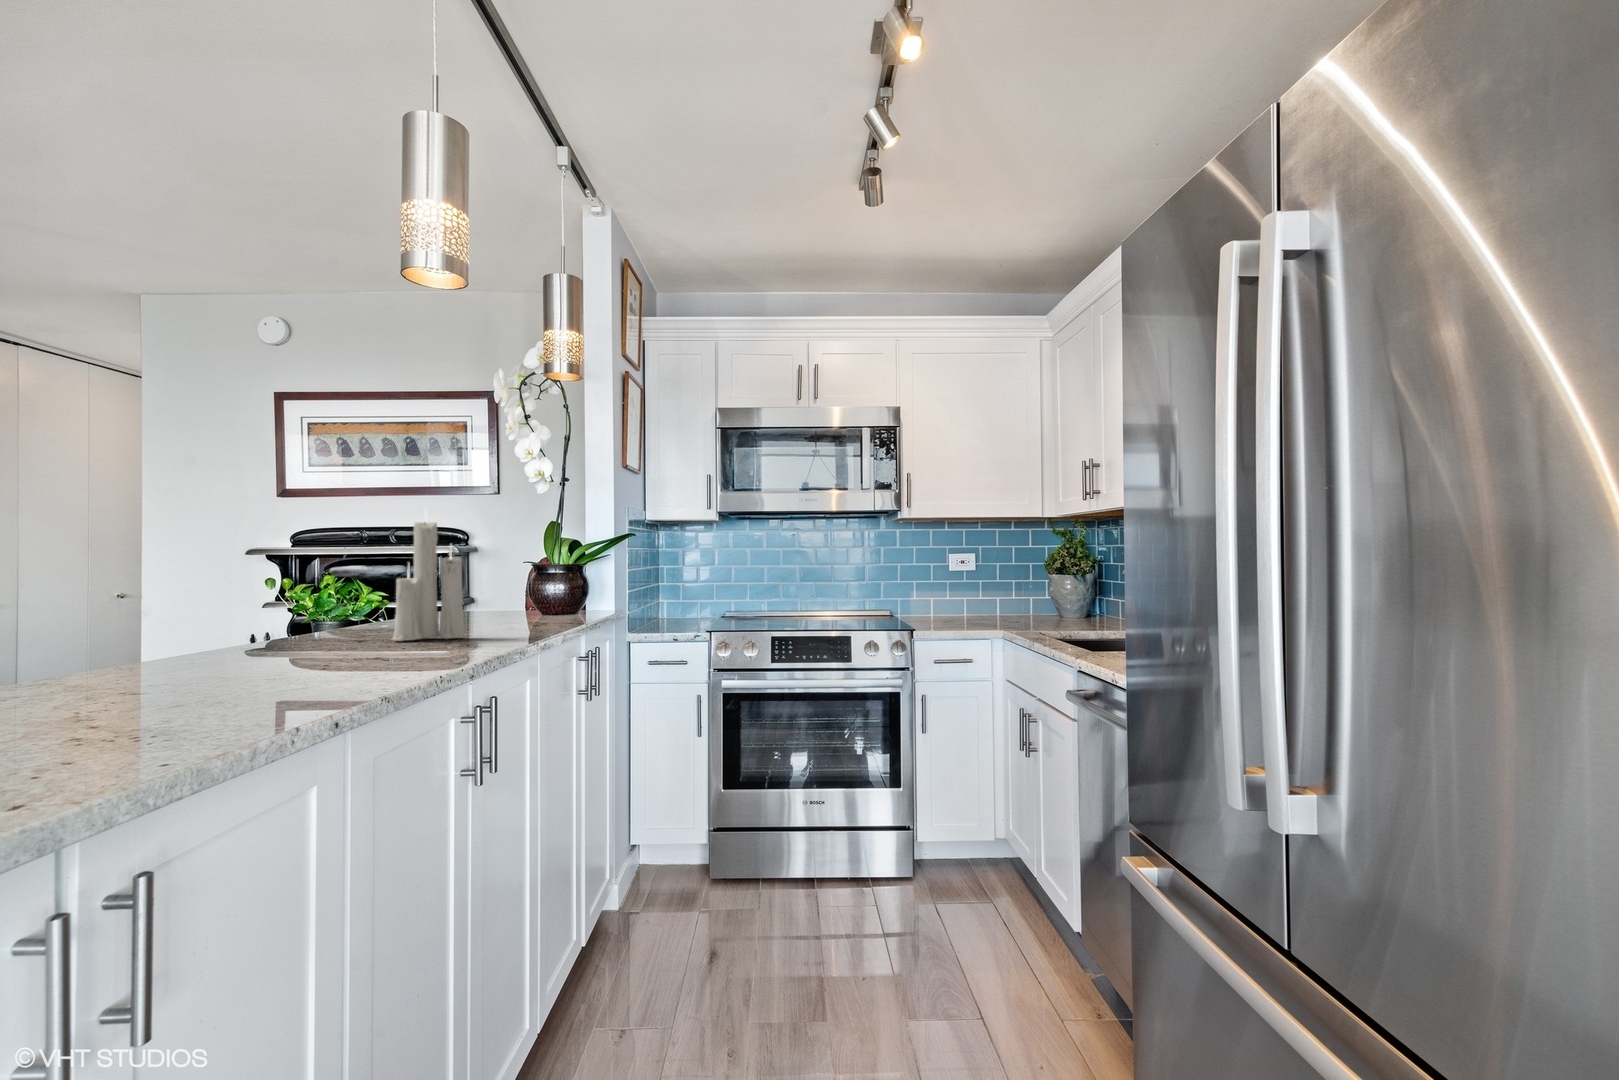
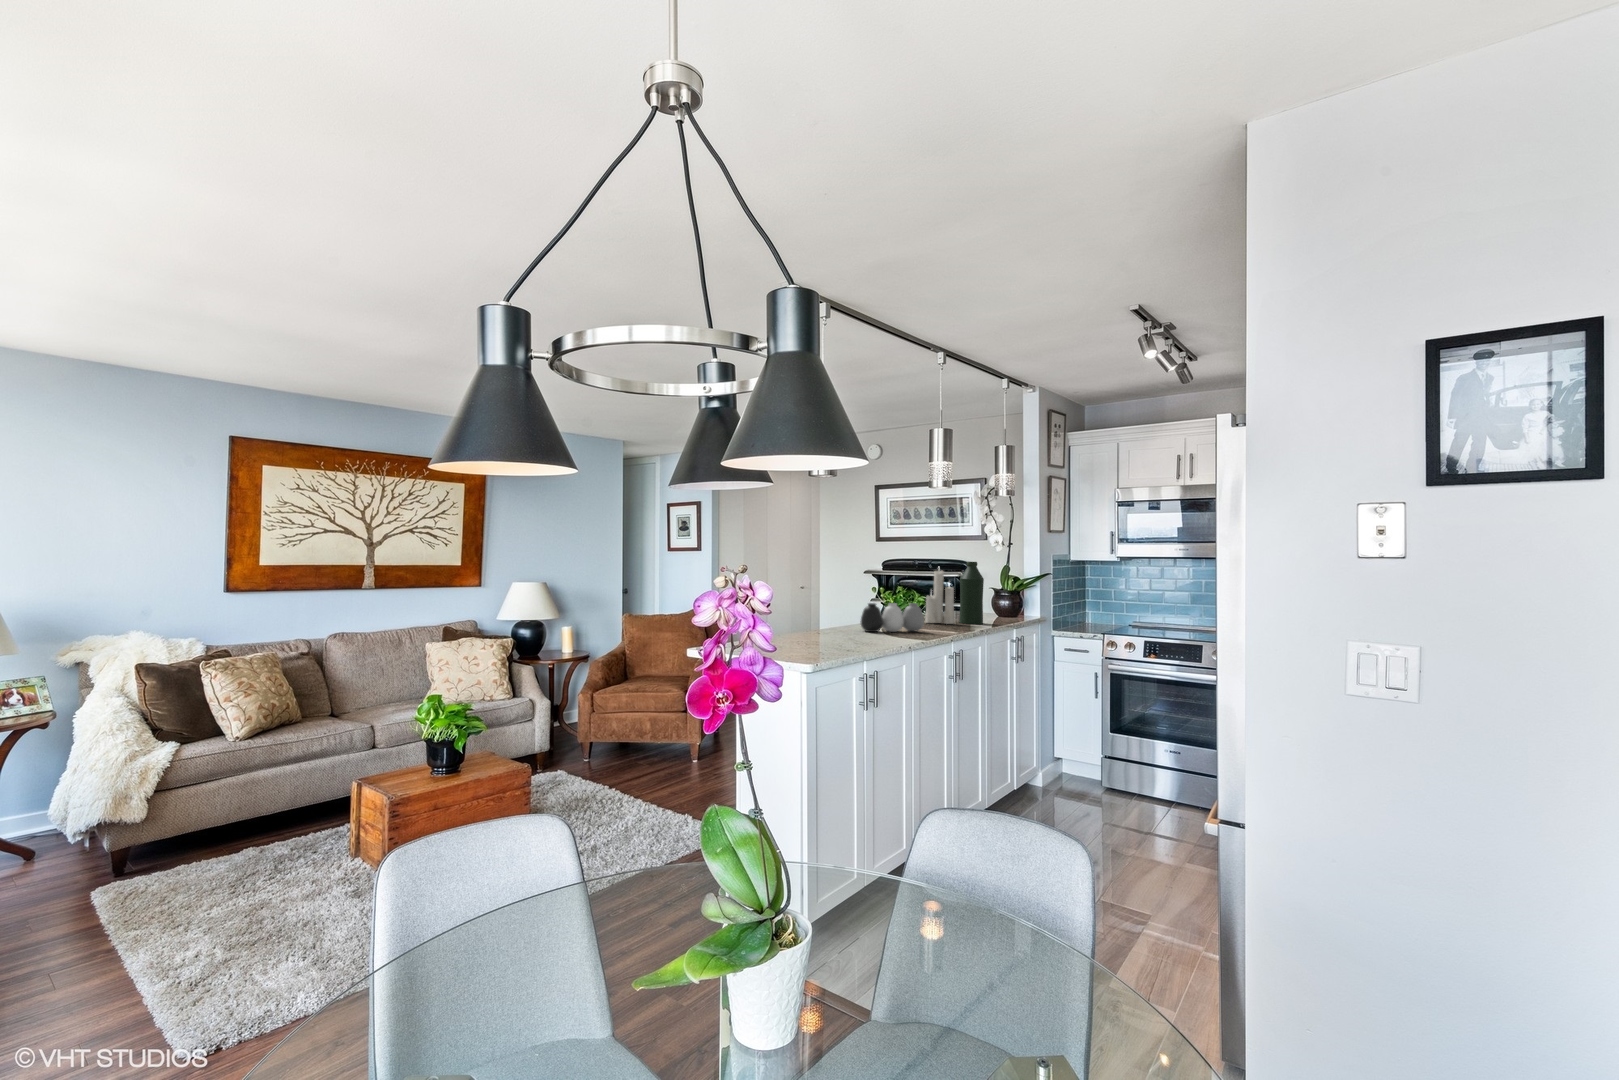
bottle: none [472,504,524,634] -> present [959,562,984,624]
vase: none [189,593,396,684] -> present [860,603,924,632]

